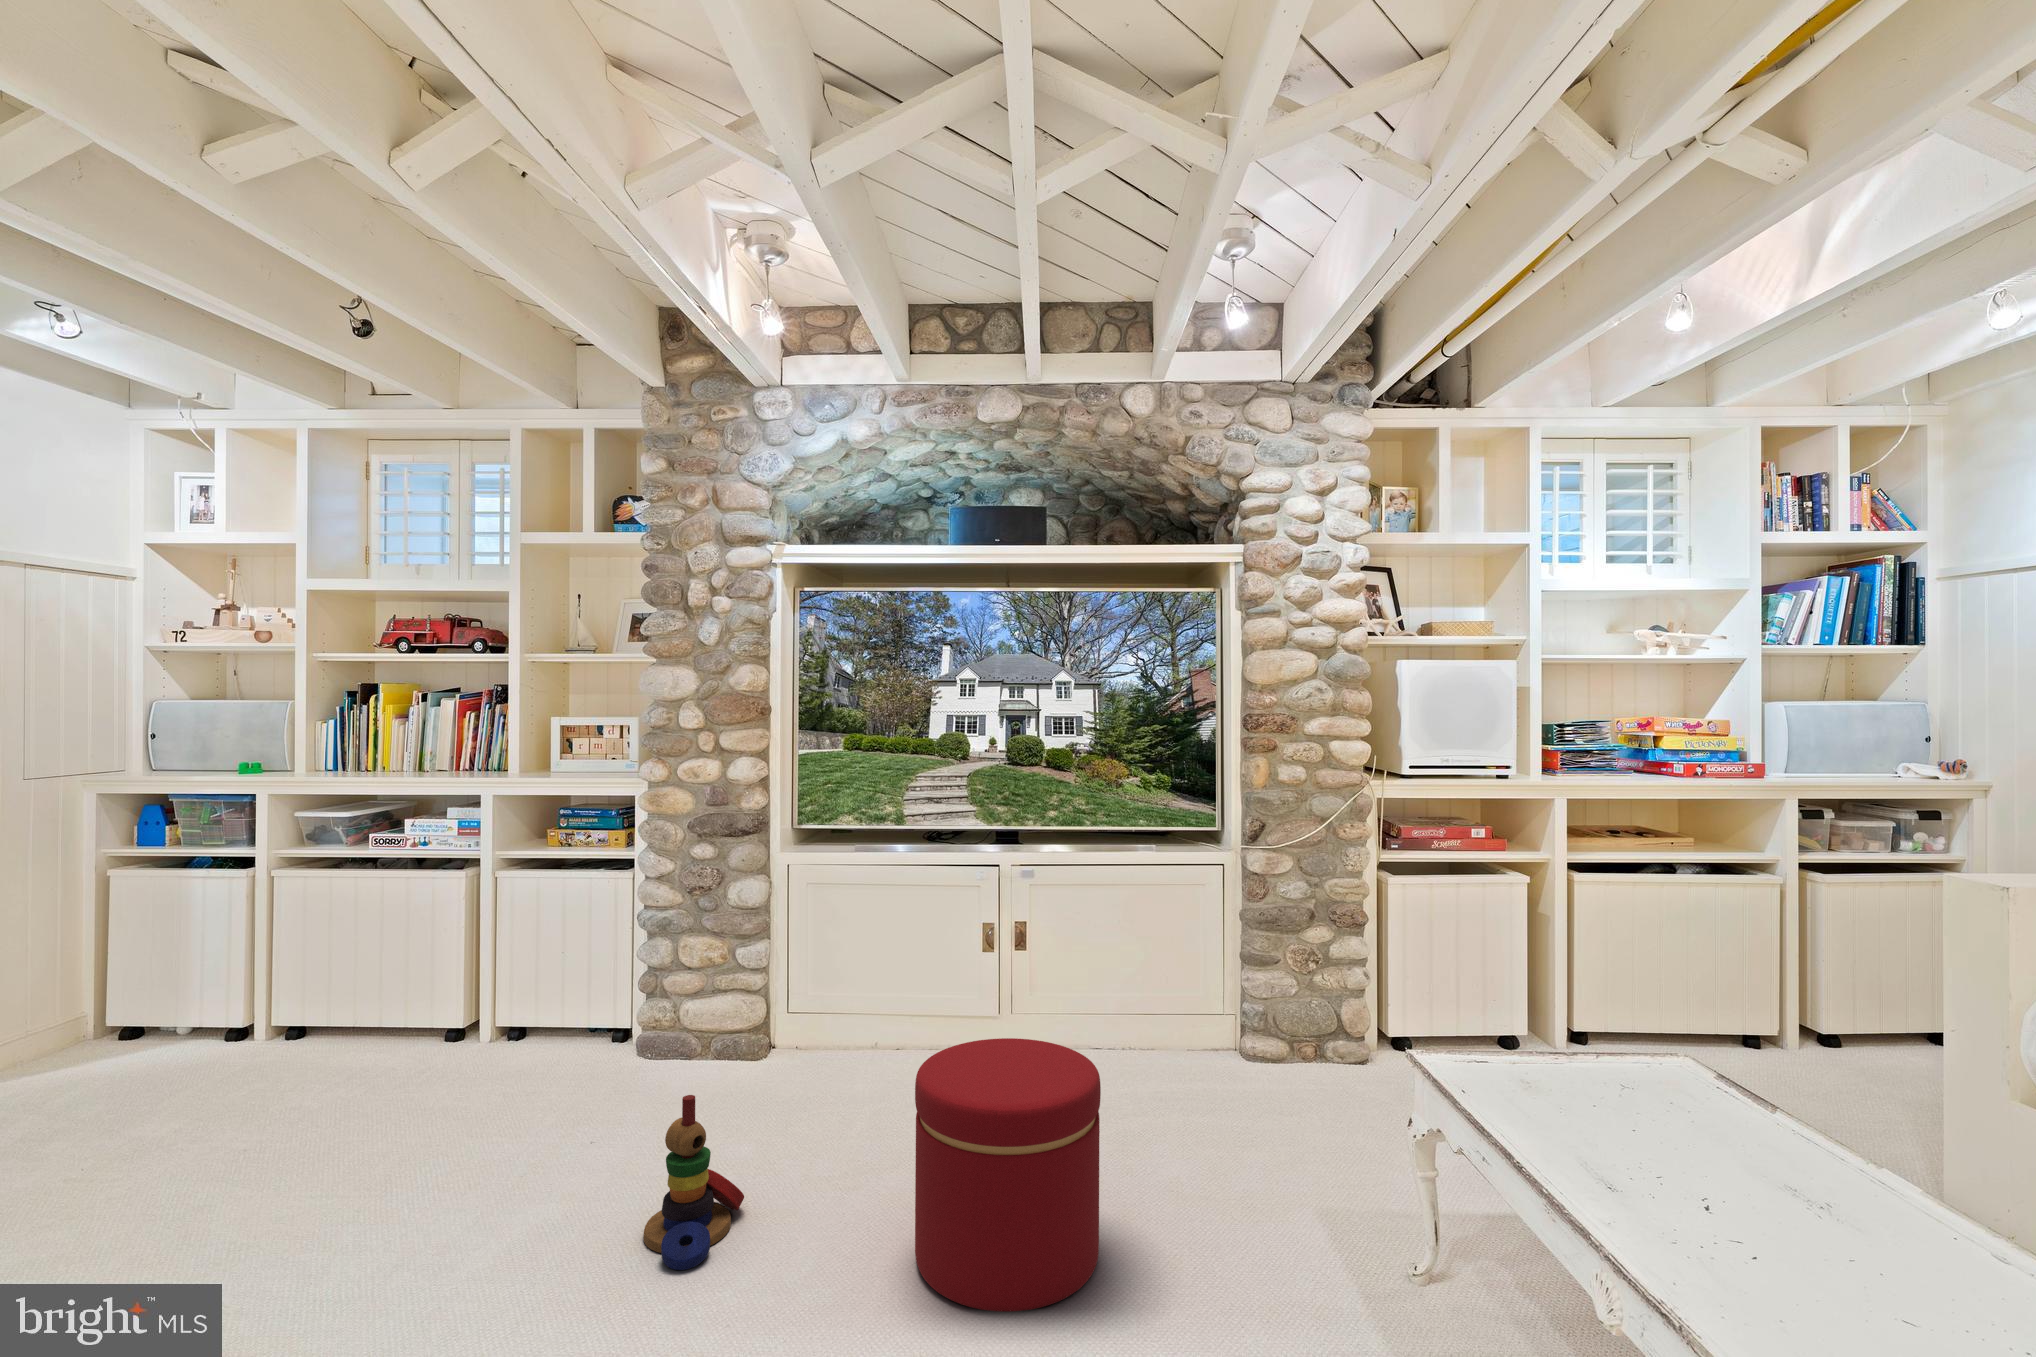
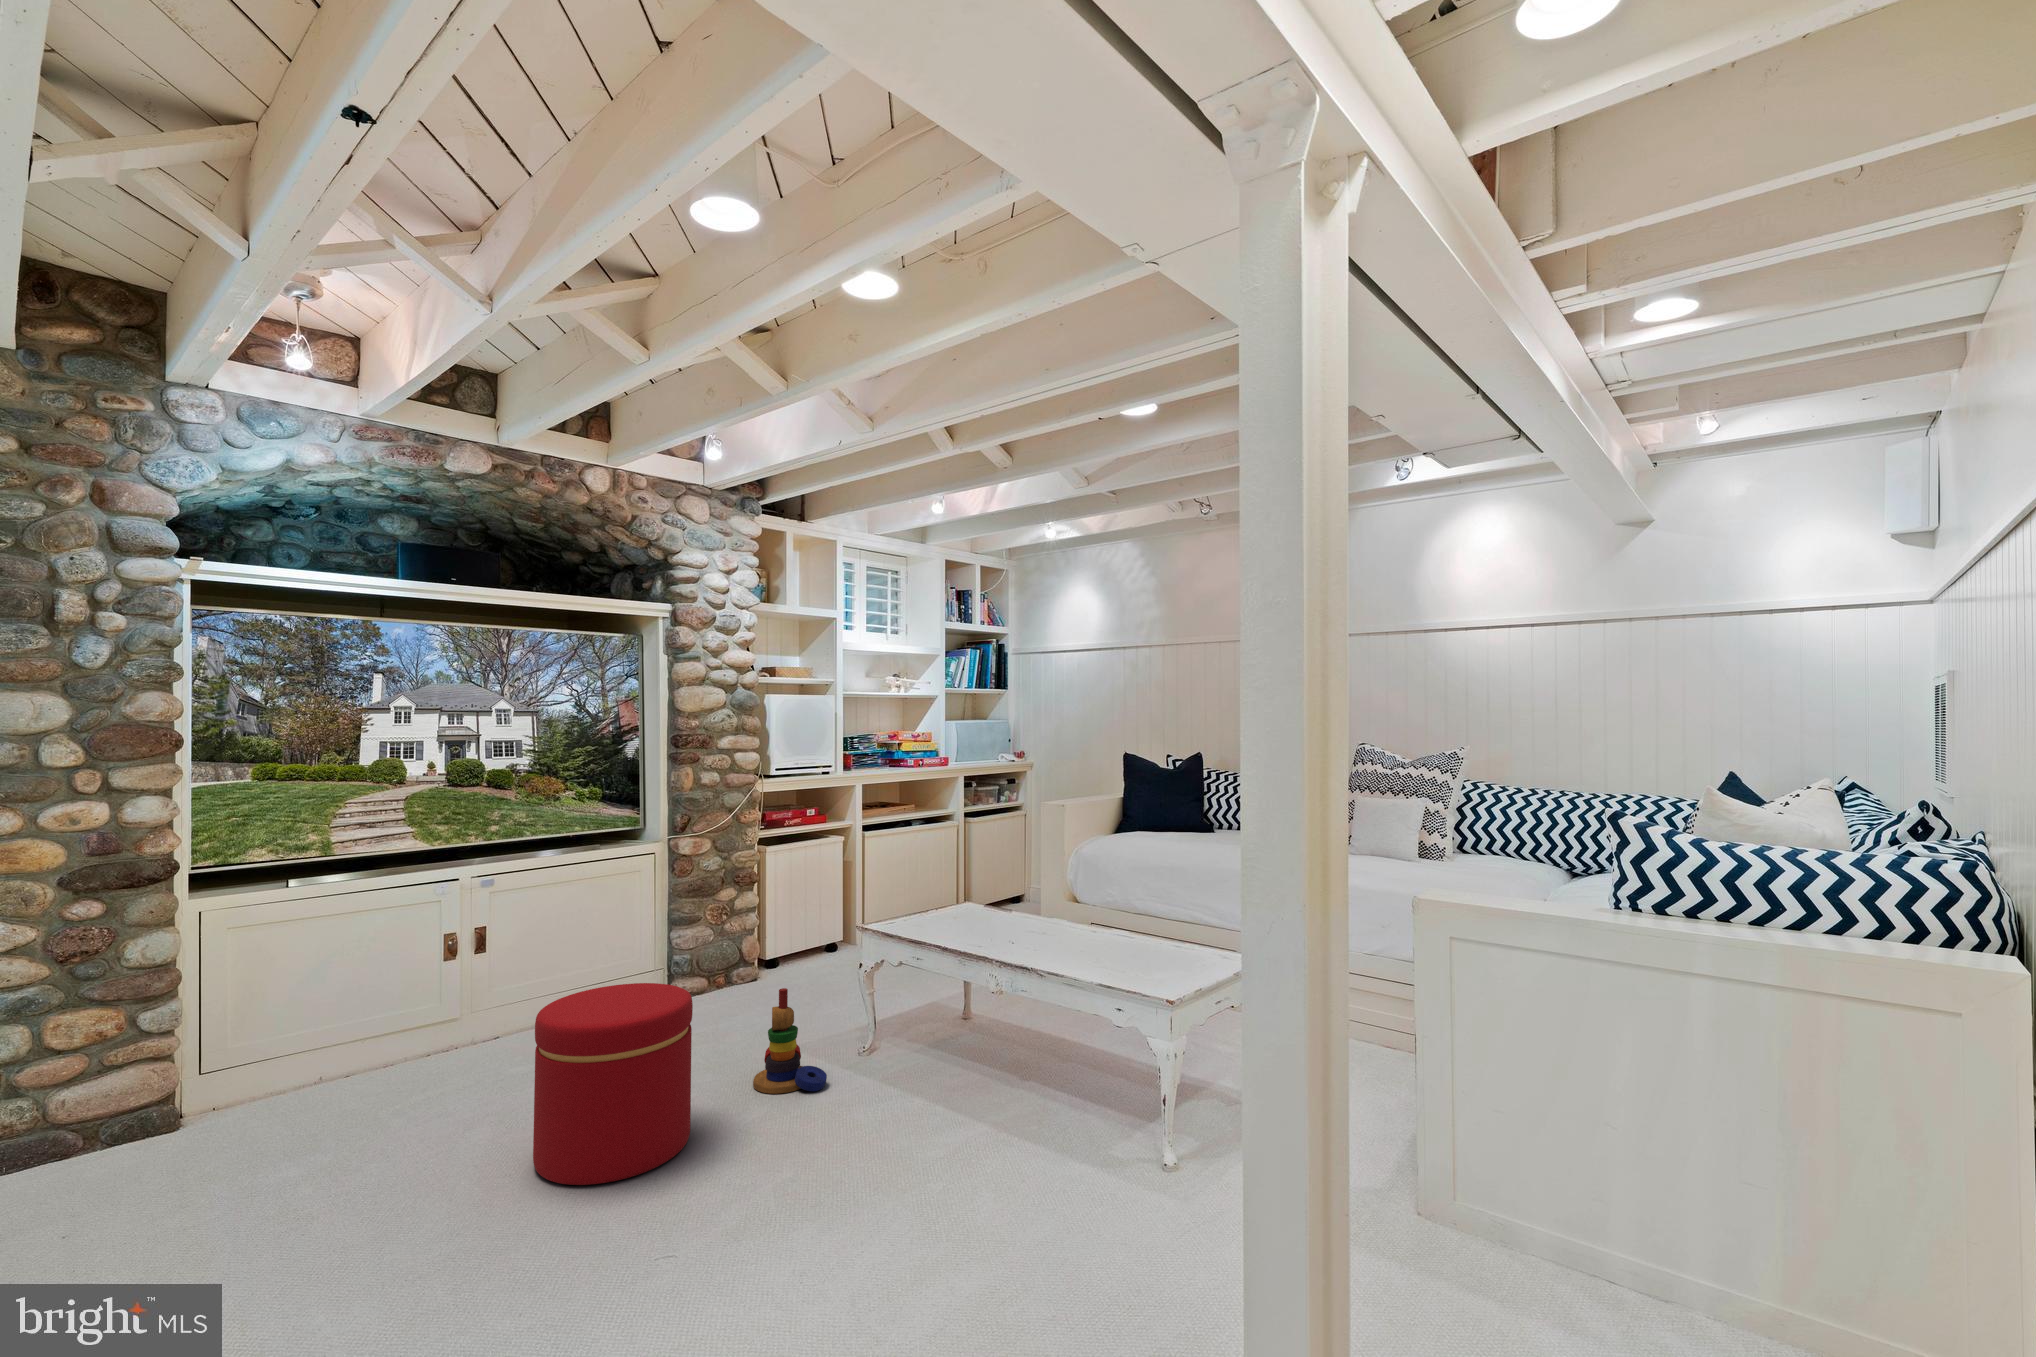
stacking toy: present [643,1095,744,1270] -> present [753,988,827,1094]

